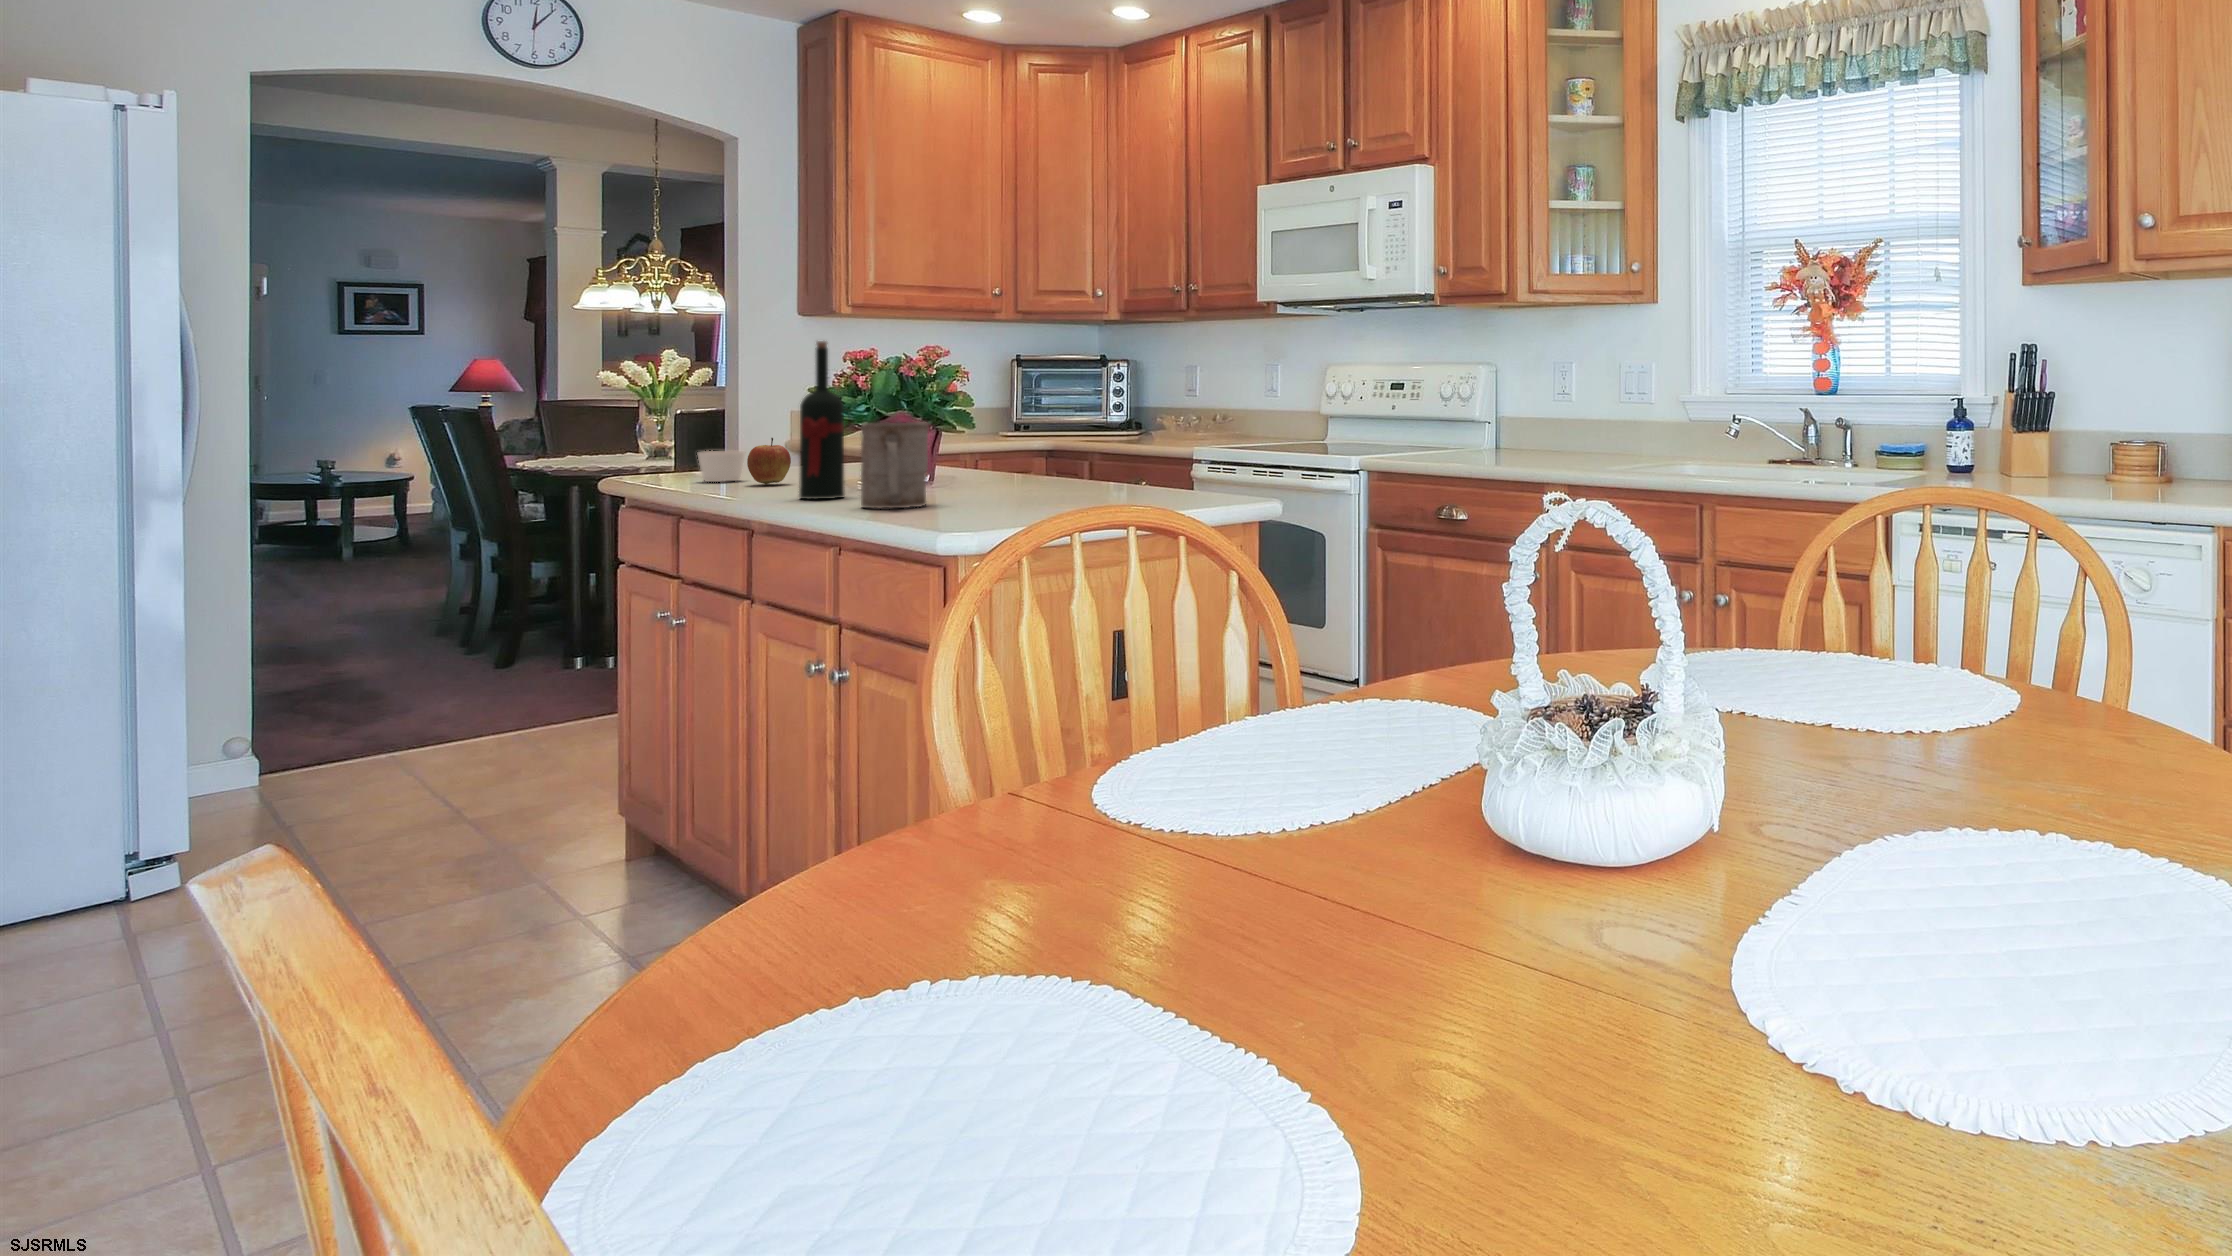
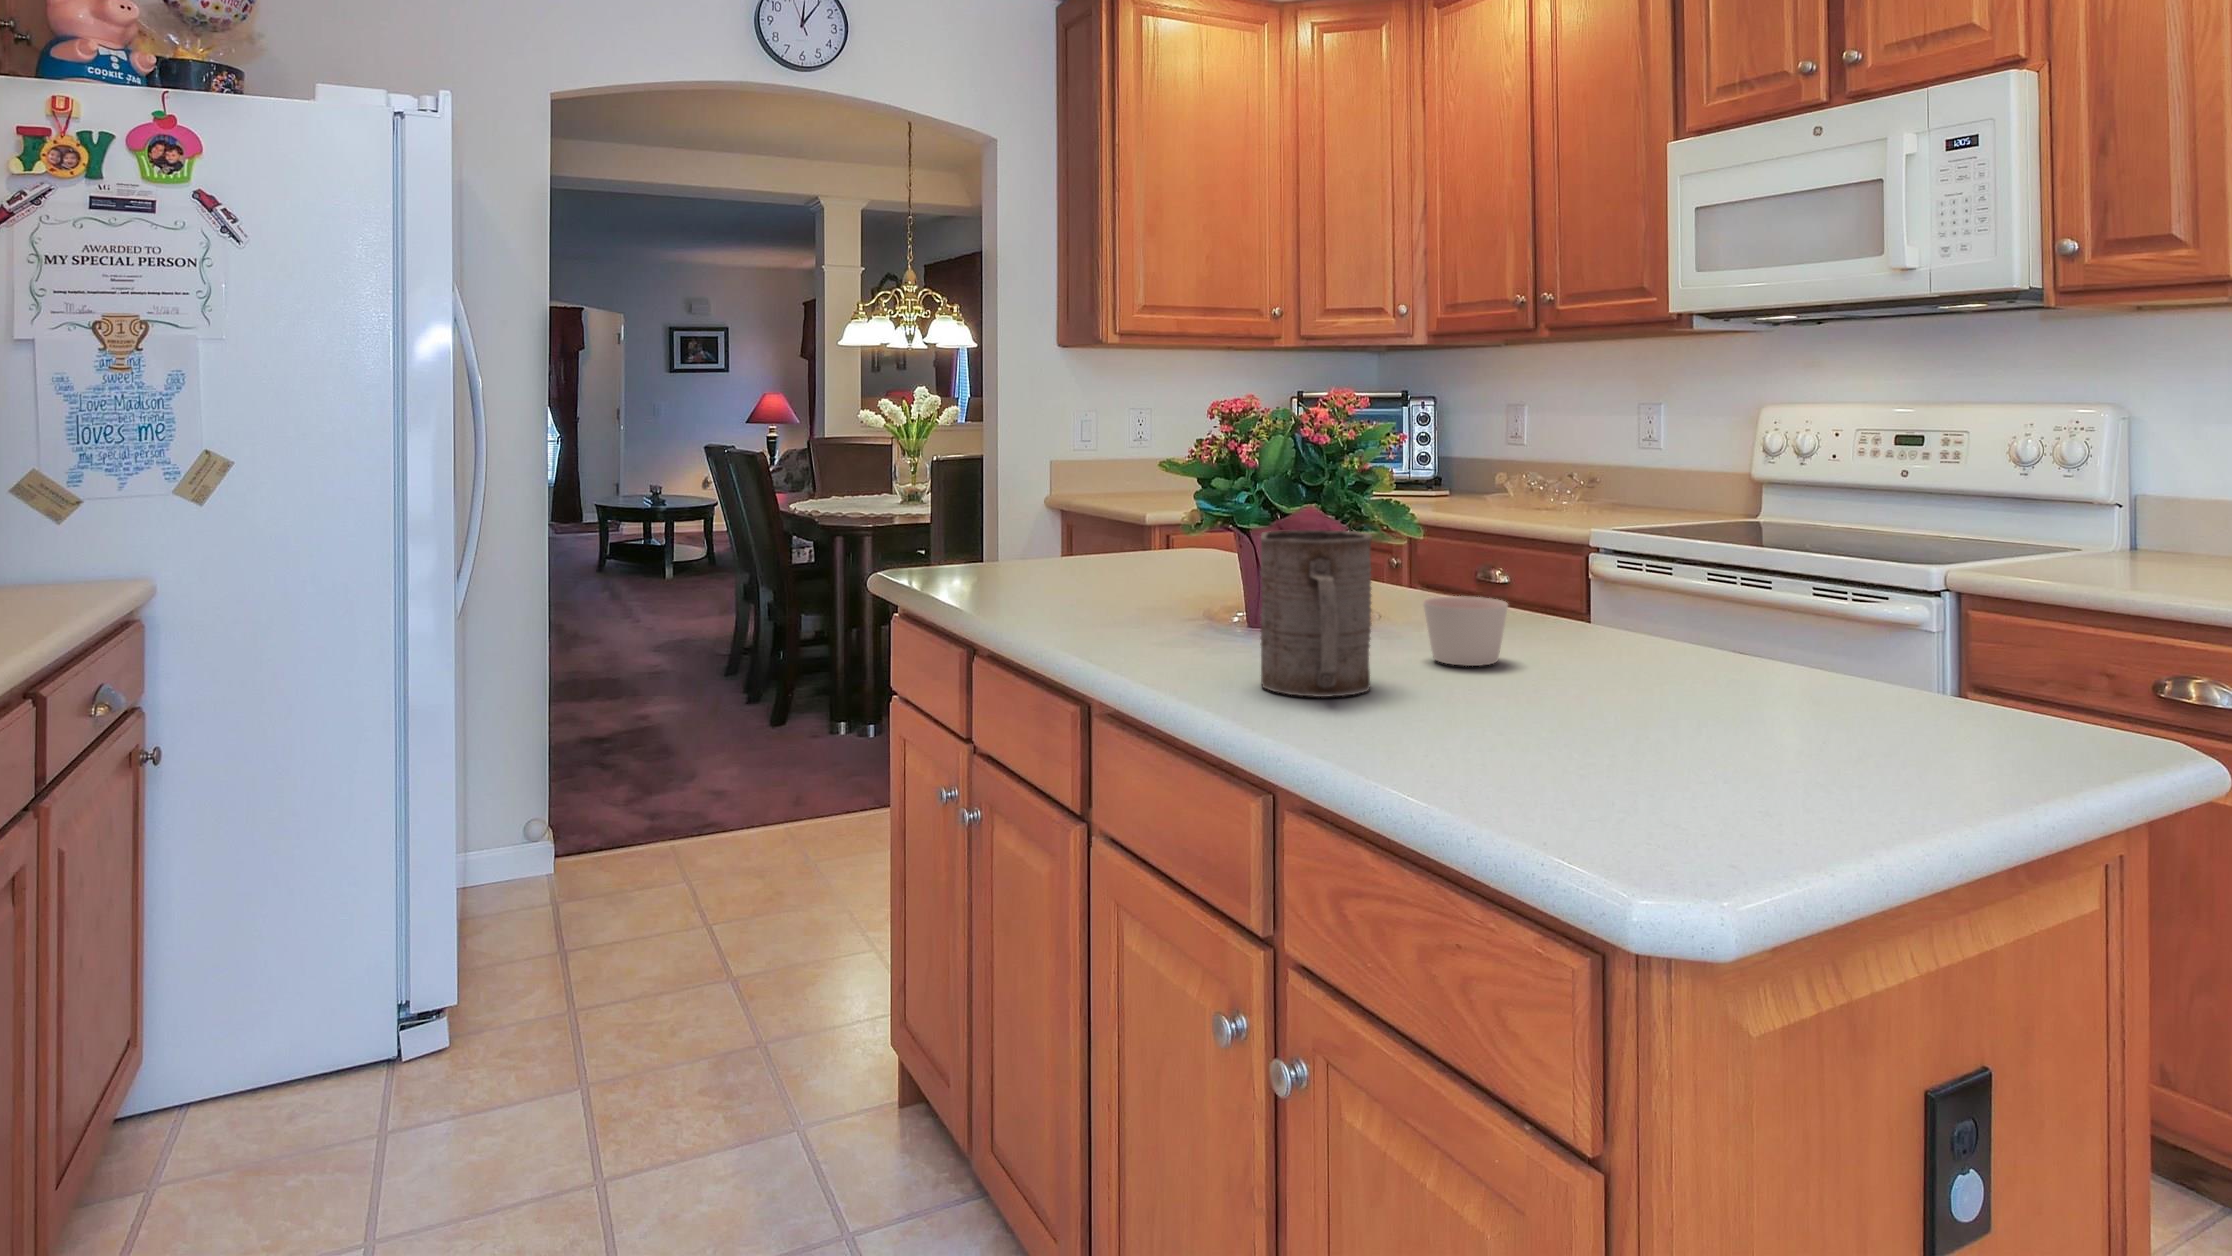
wine bottle: present [799,341,845,499] -> none [1142,386,1210,652]
apple: present [747,438,791,484] -> none [1050,529,1106,598]
candle: present [698,451,745,482] -> present [1423,596,1508,666]

